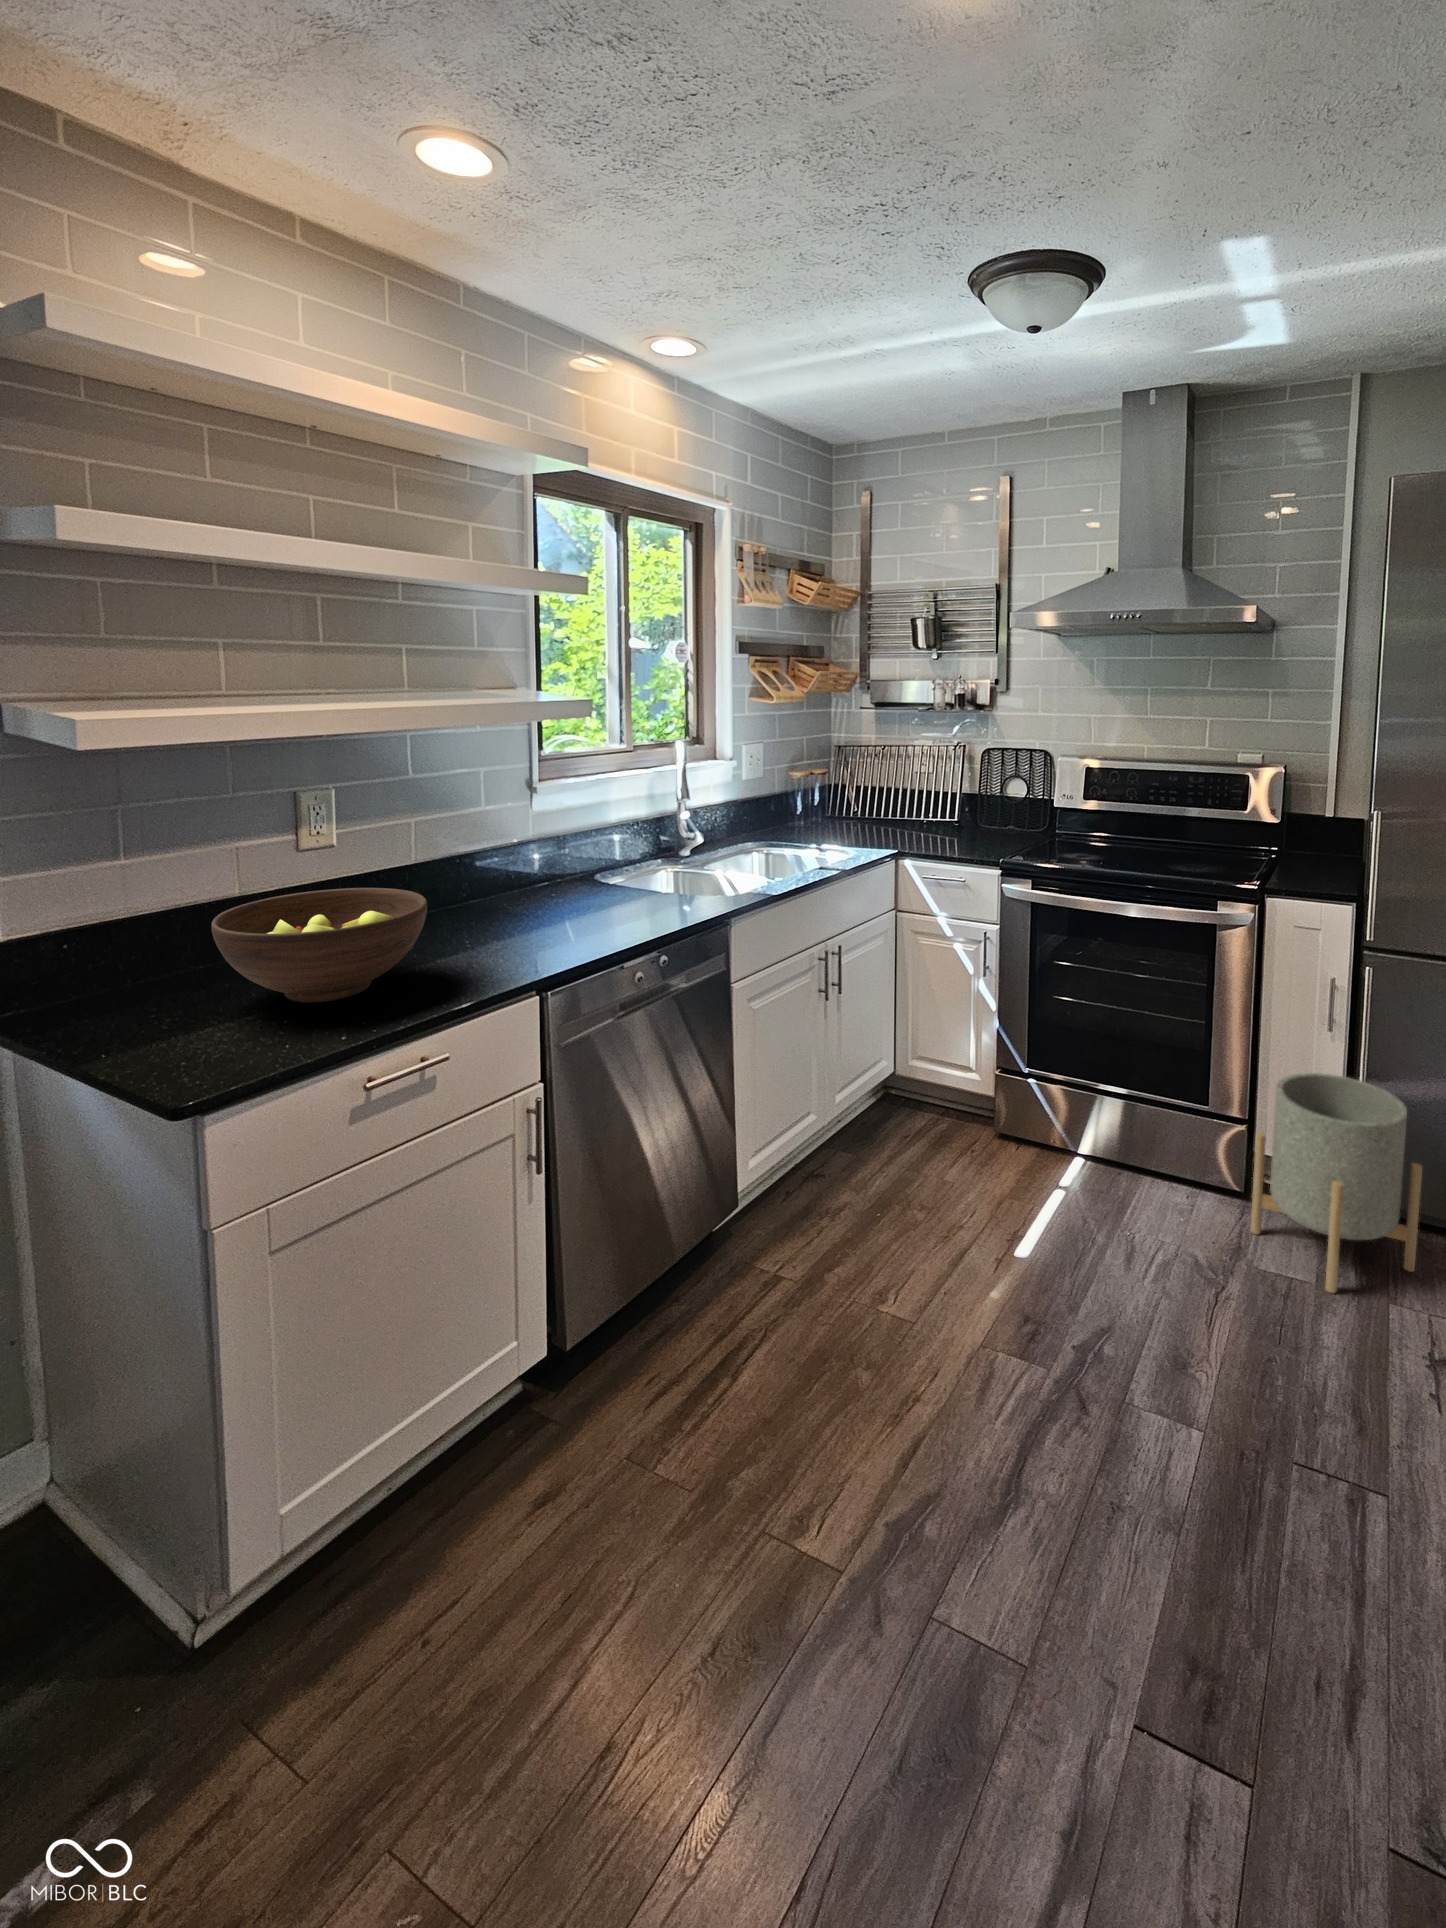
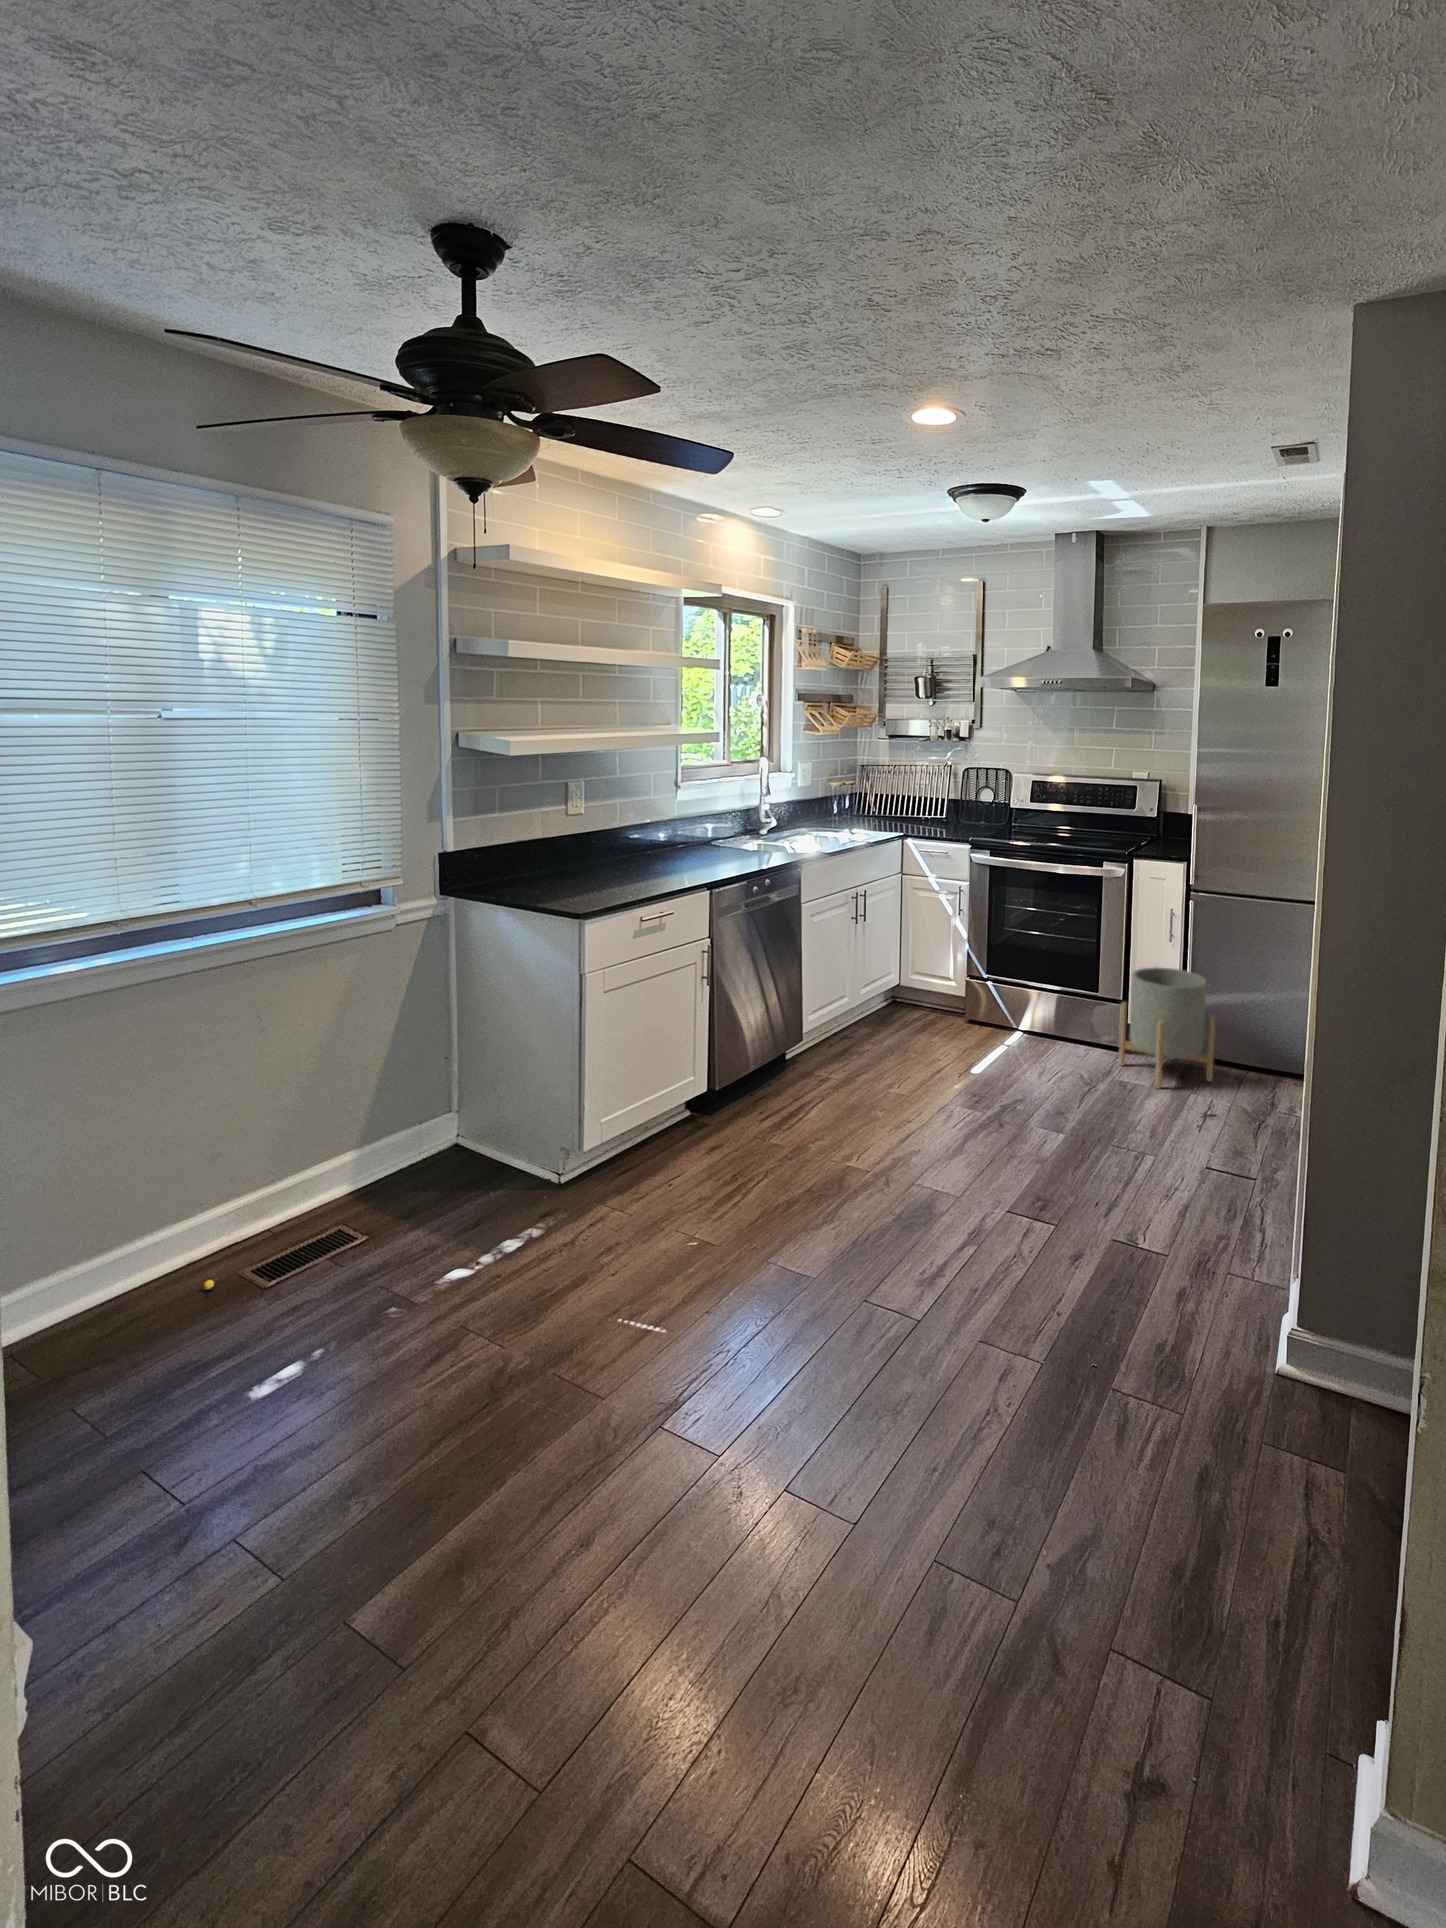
fruit bowl: present [211,888,427,1002] -> none [553,833,654,886]

